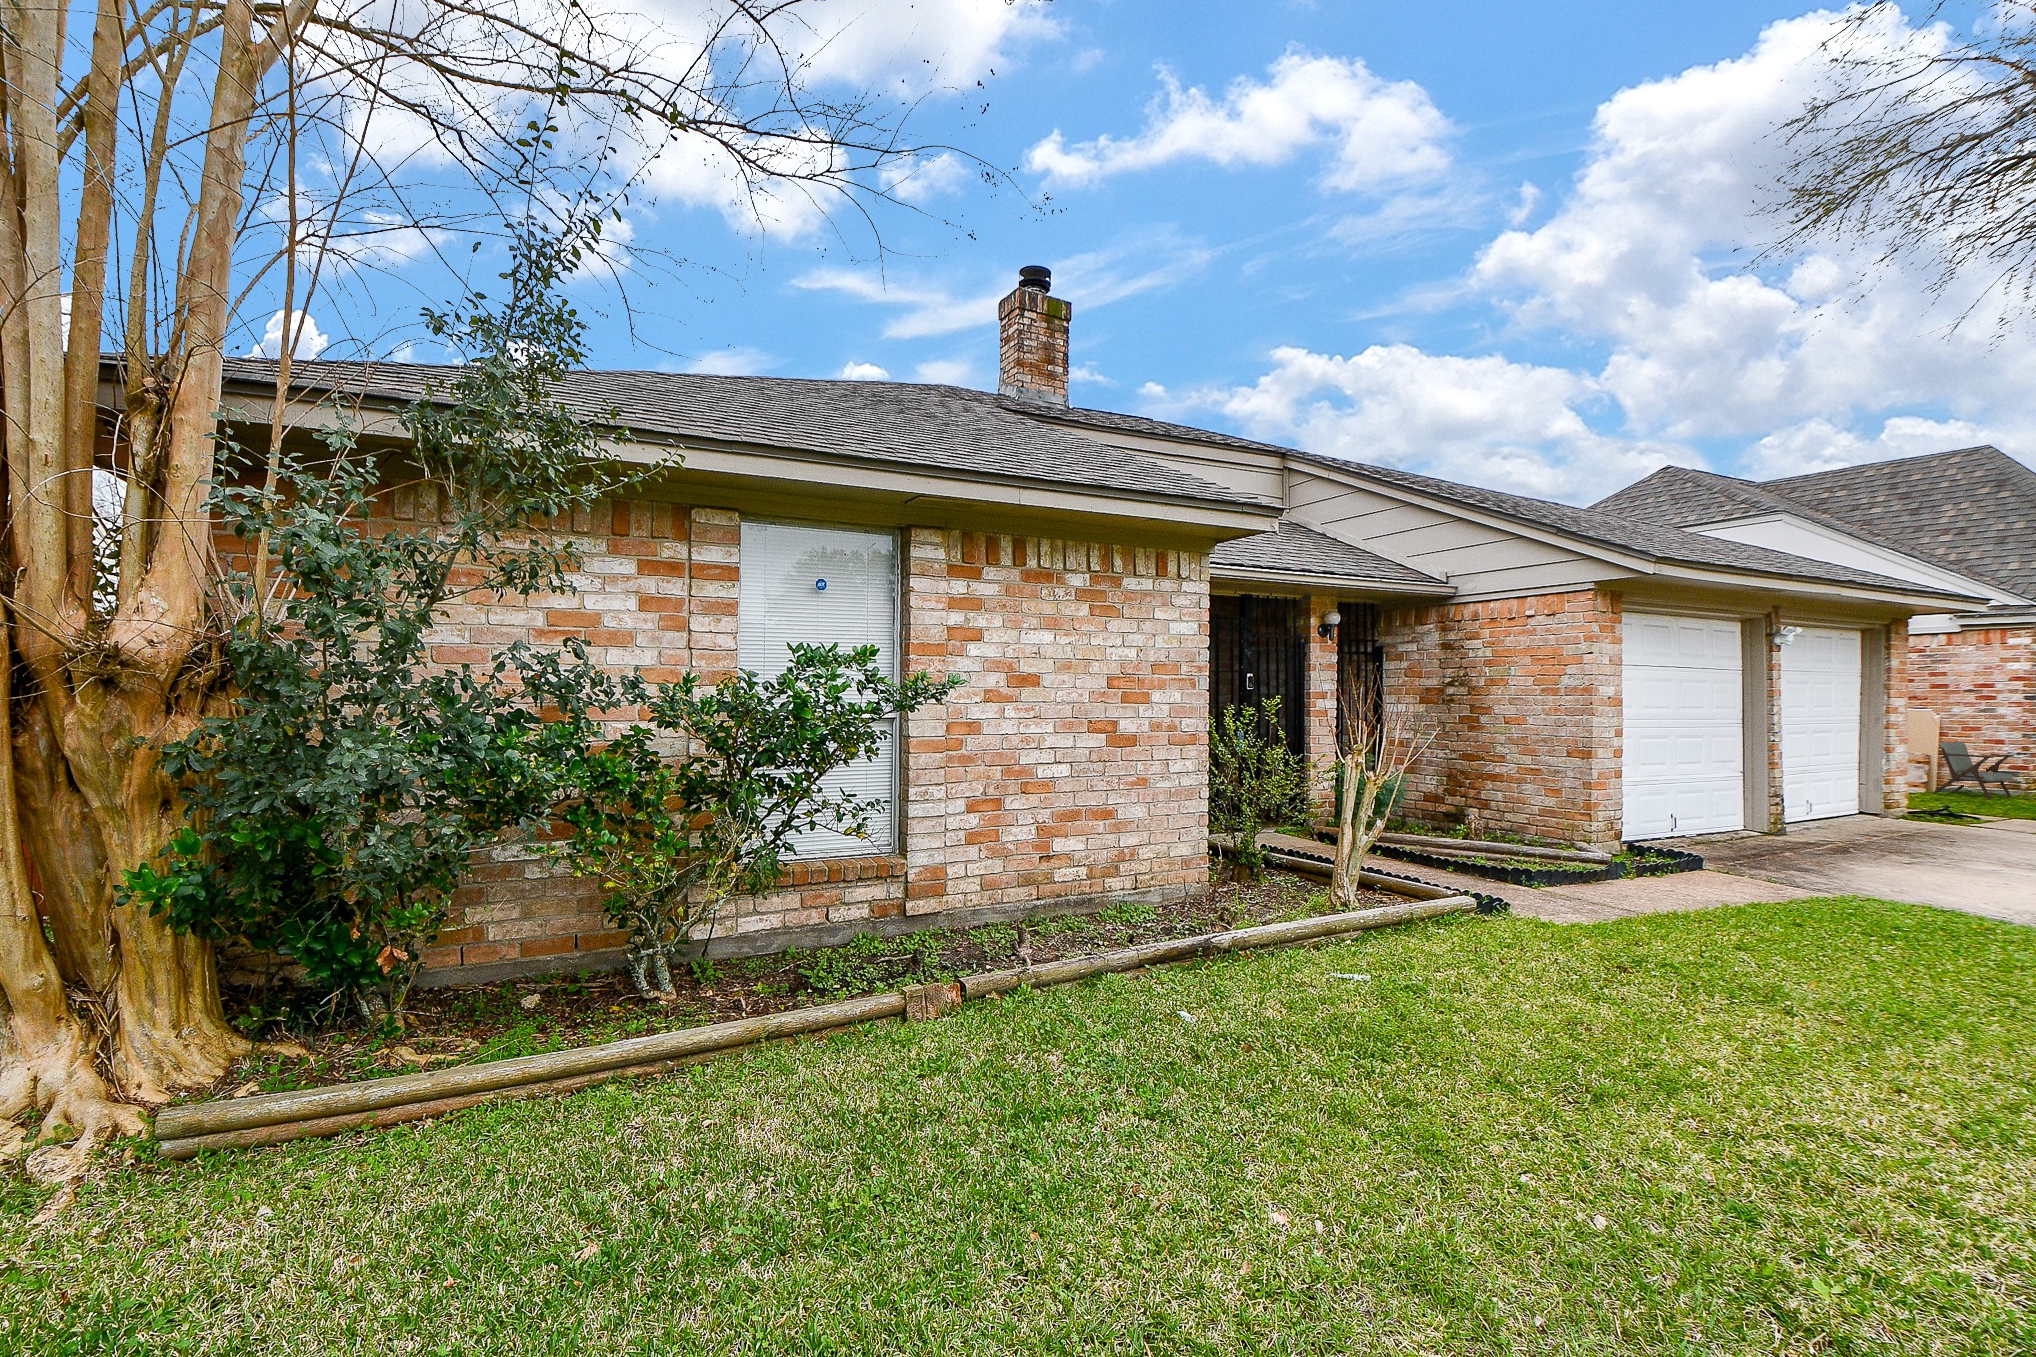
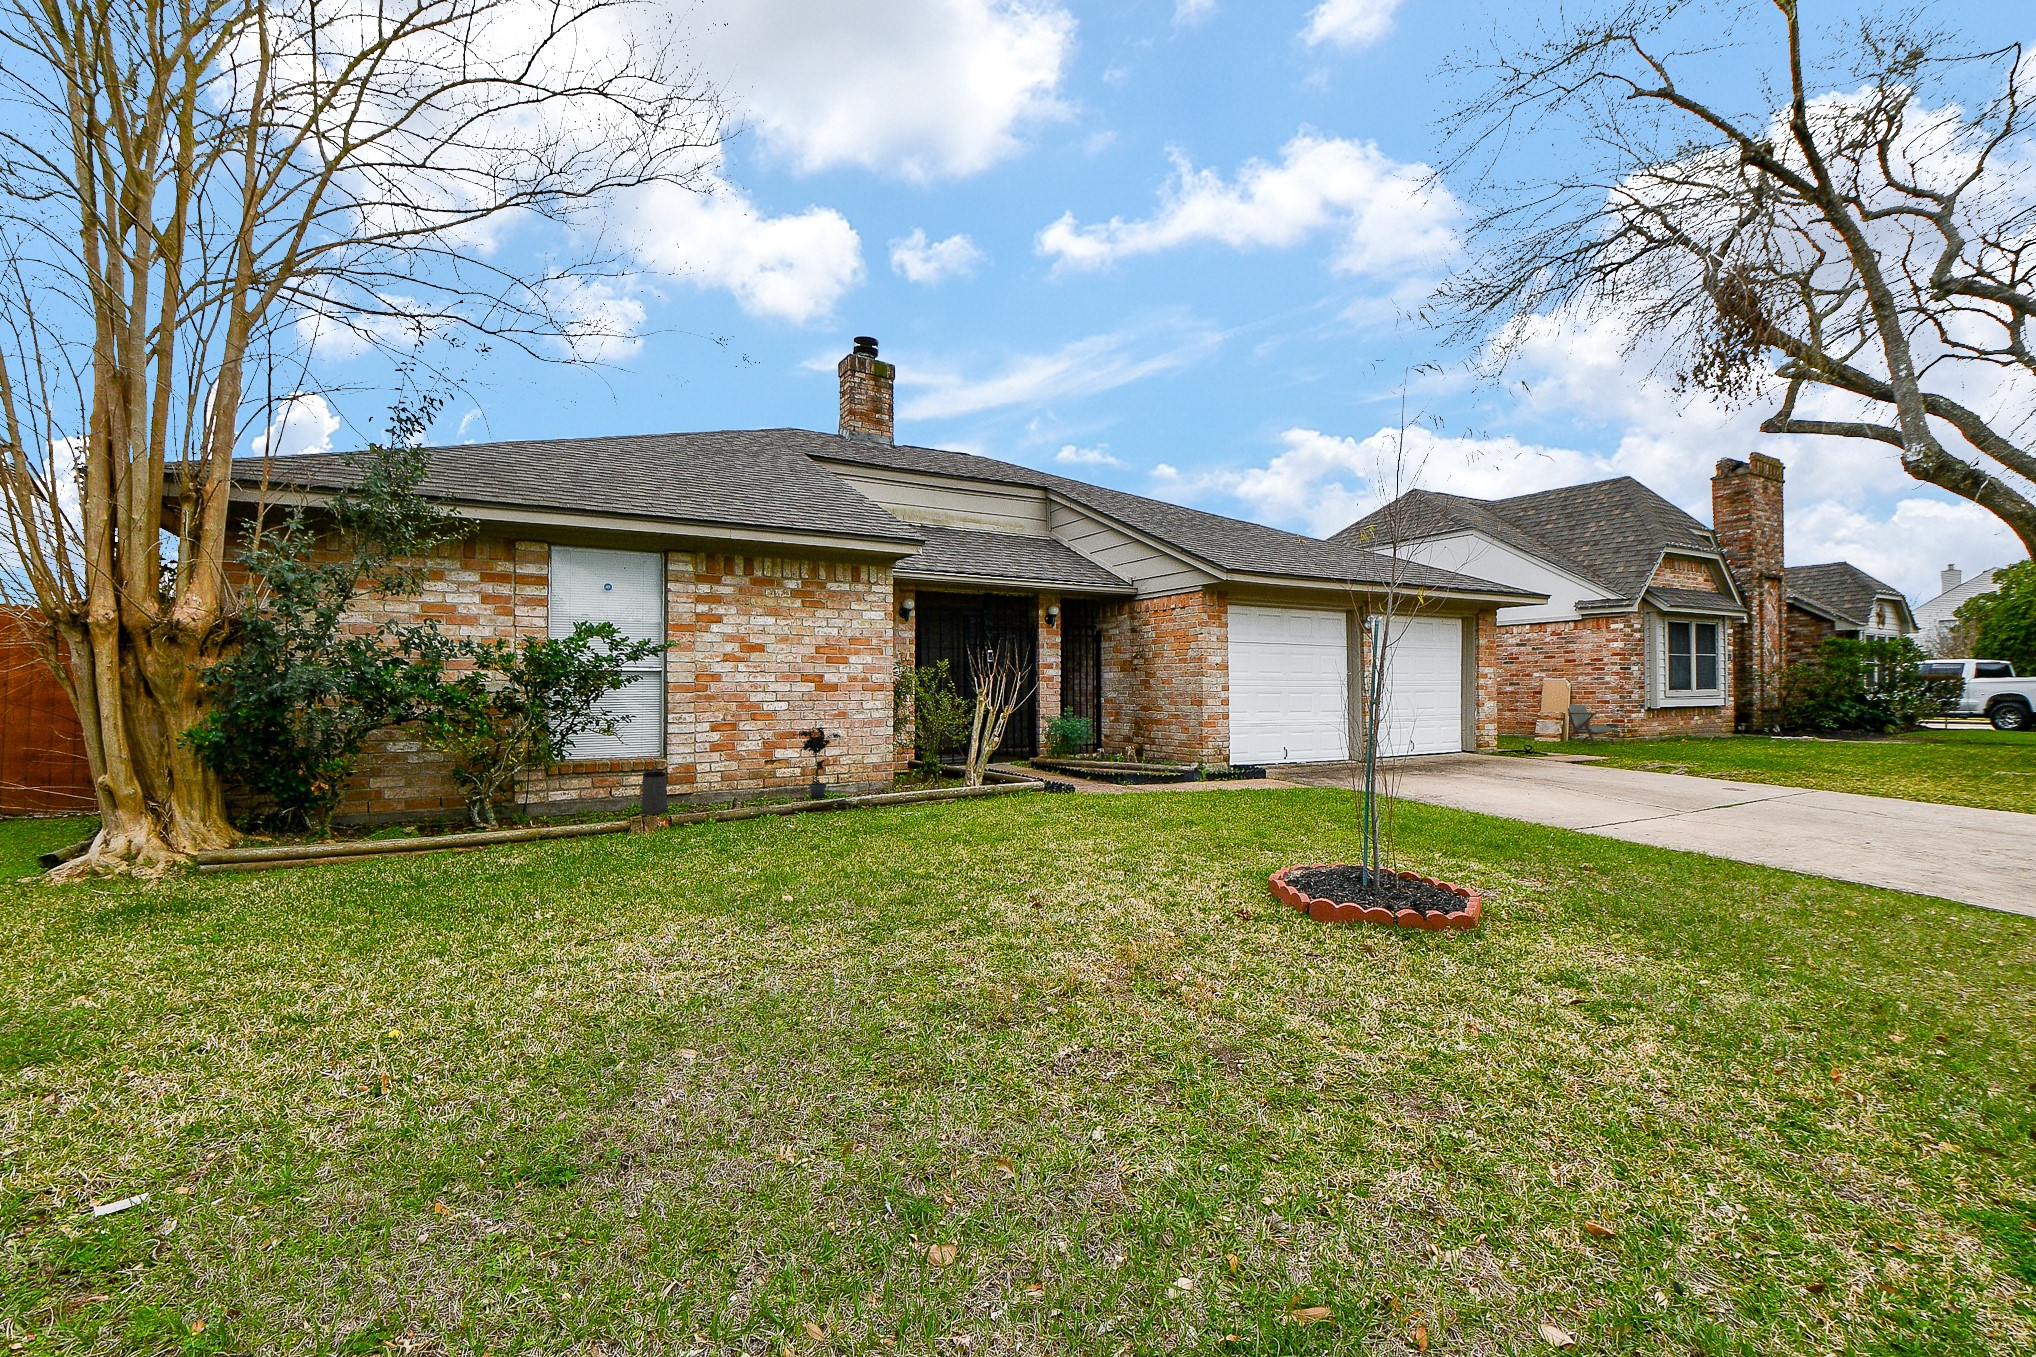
potted plant: none [1087,800,1160,916] -> present [793,724,843,798]
watering can: none [884,872,927,963] -> present [640,762,668,815]

